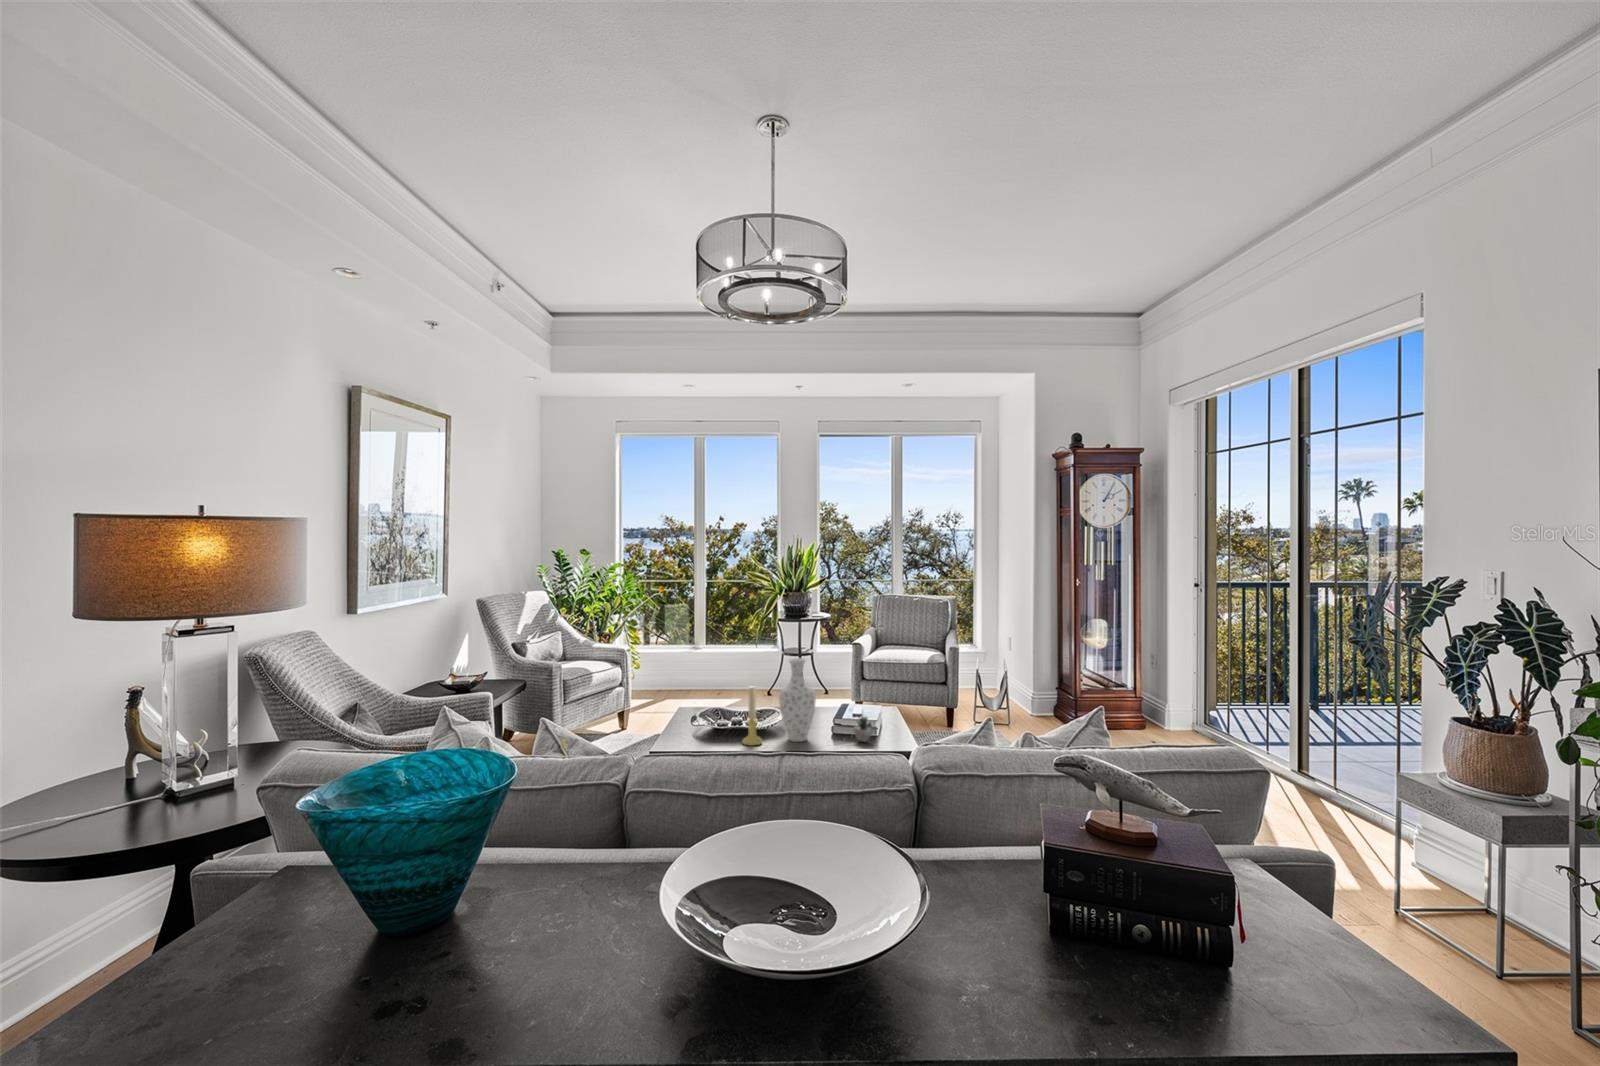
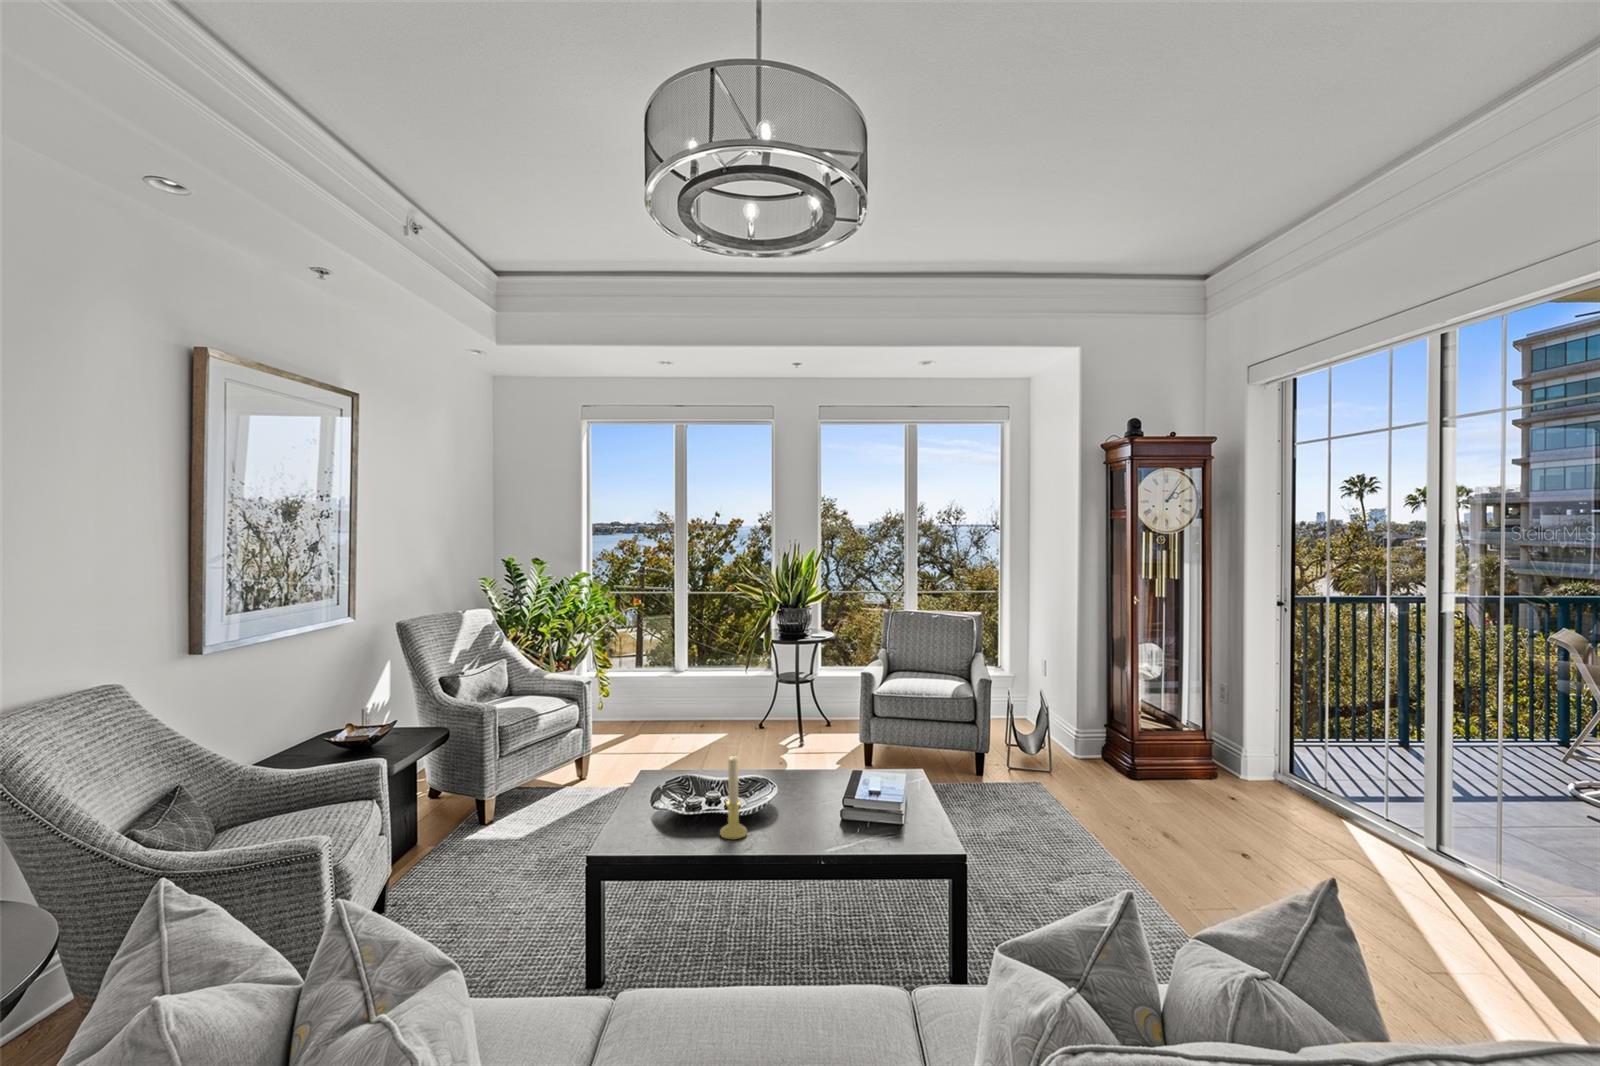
vase: present [779,658,816,742] -> none [770,715,820,831]
succulent plant: present [854,716,873,742] -> none [871,792,922,831]

